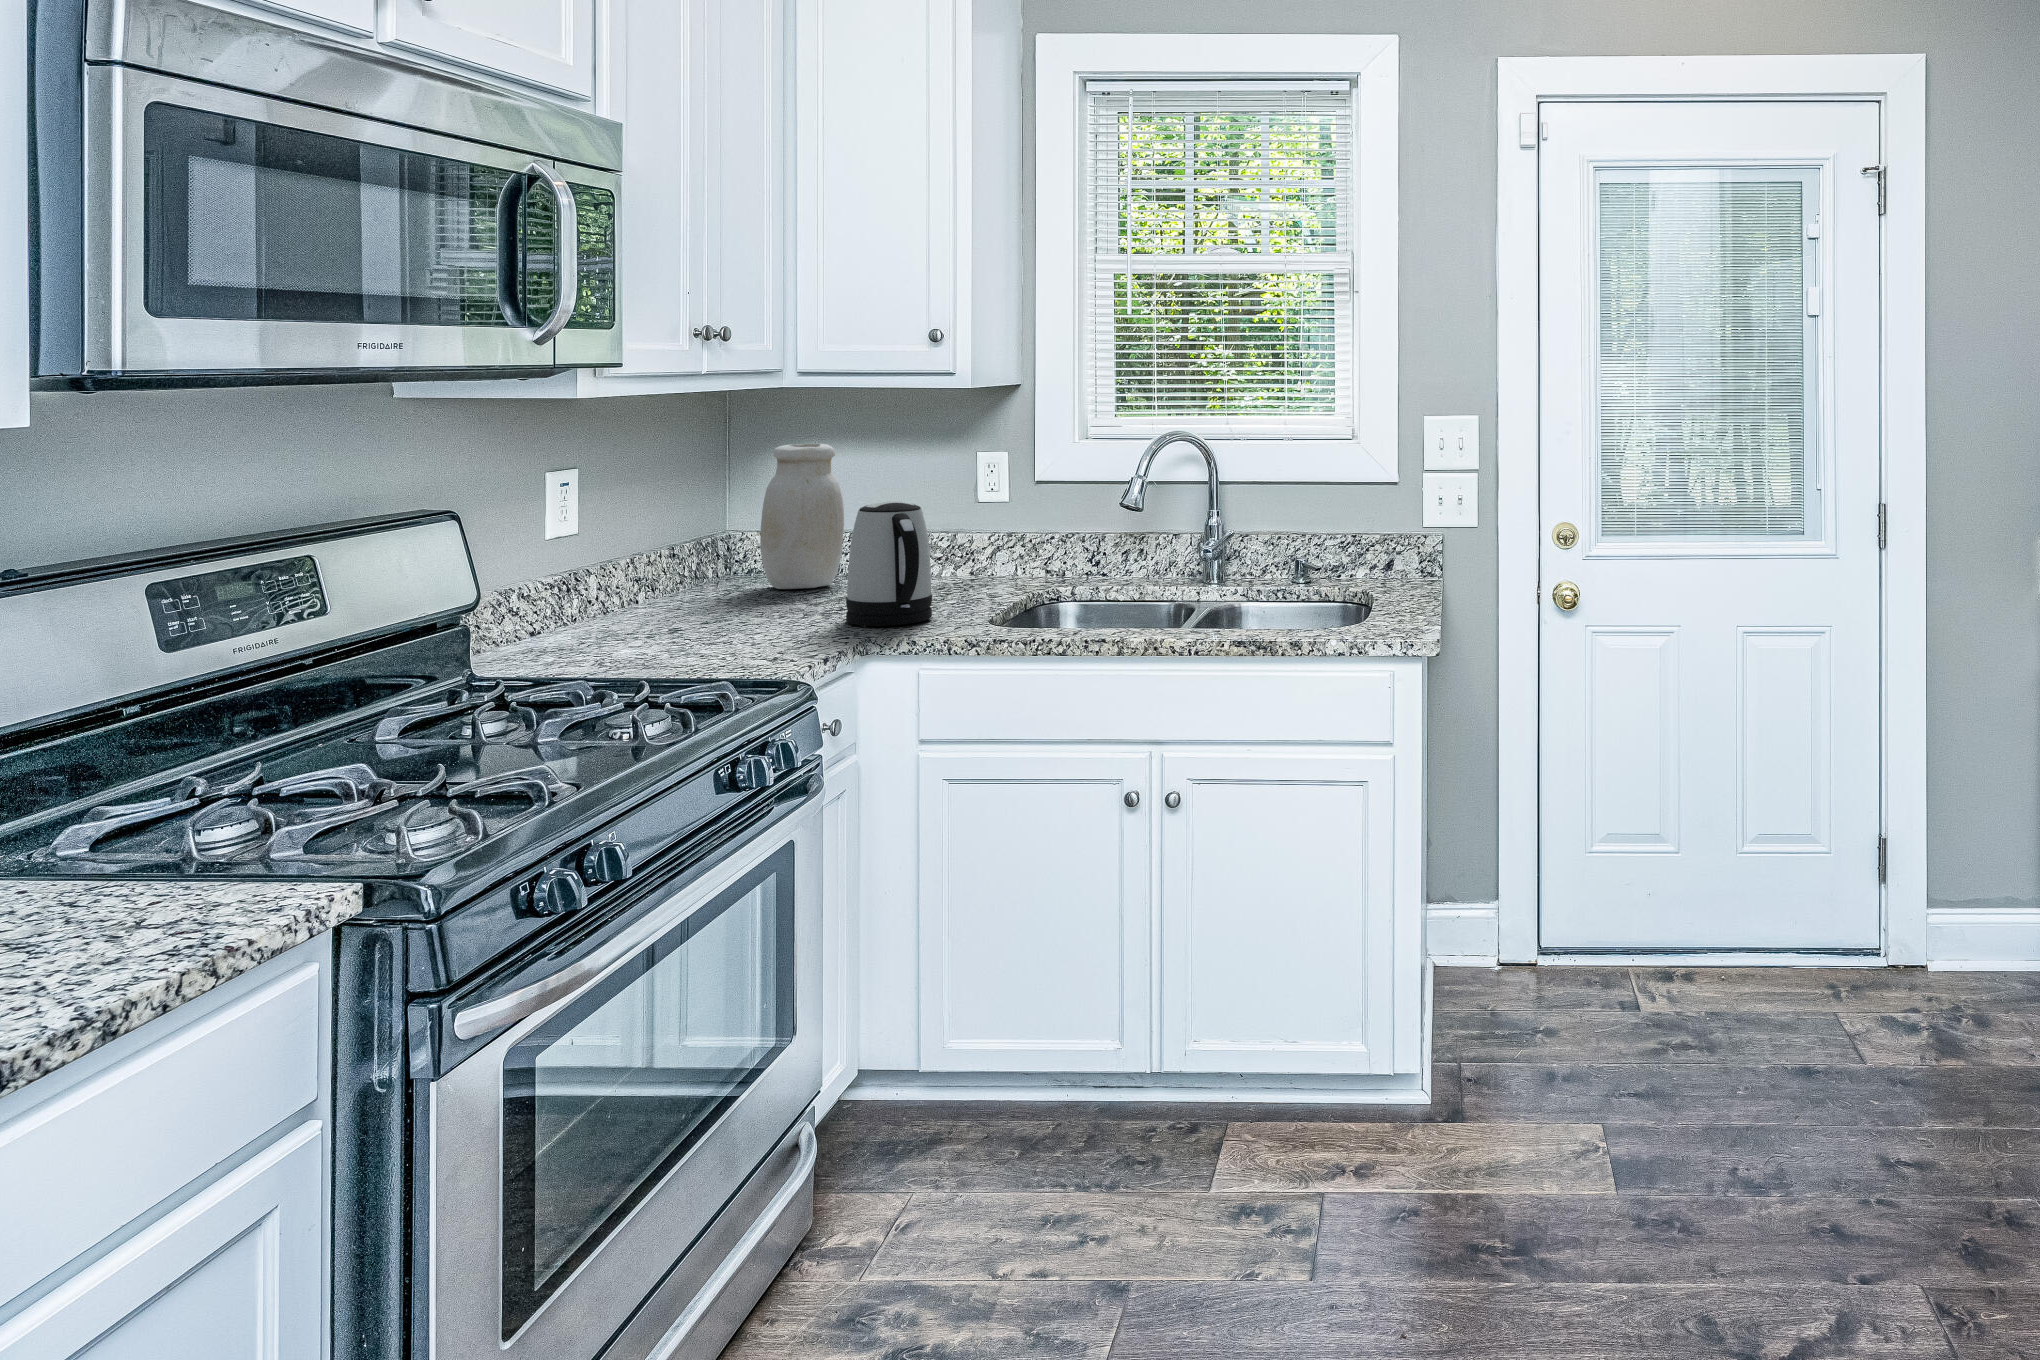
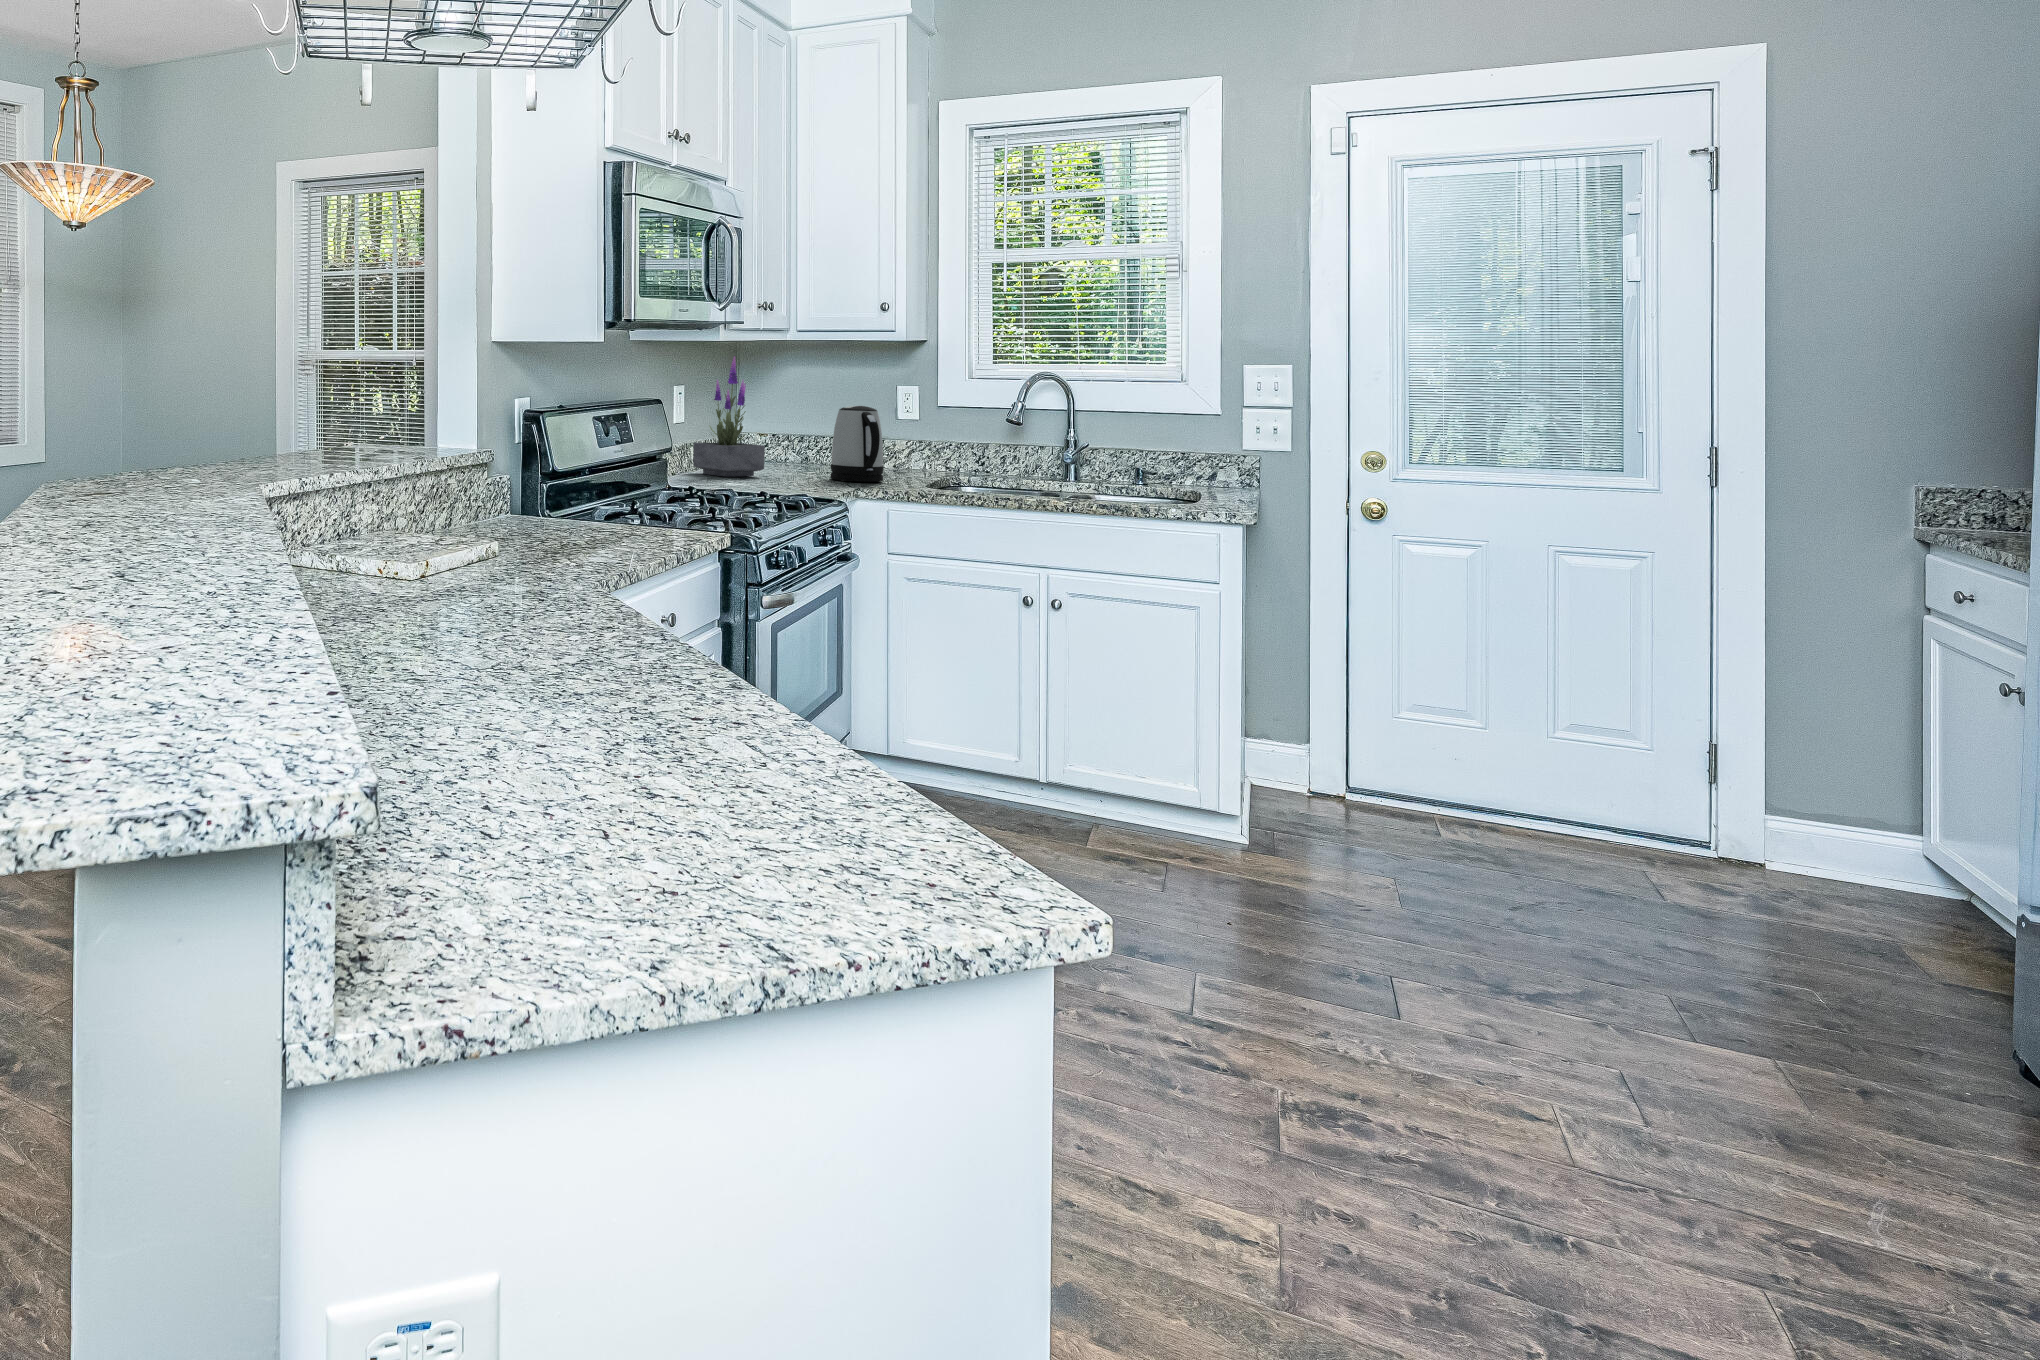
potted plant: none [592,431,725,642] -> present [693,358,765,477]
jar: present [760,444,844,589] -> none [765,377,815,467]

